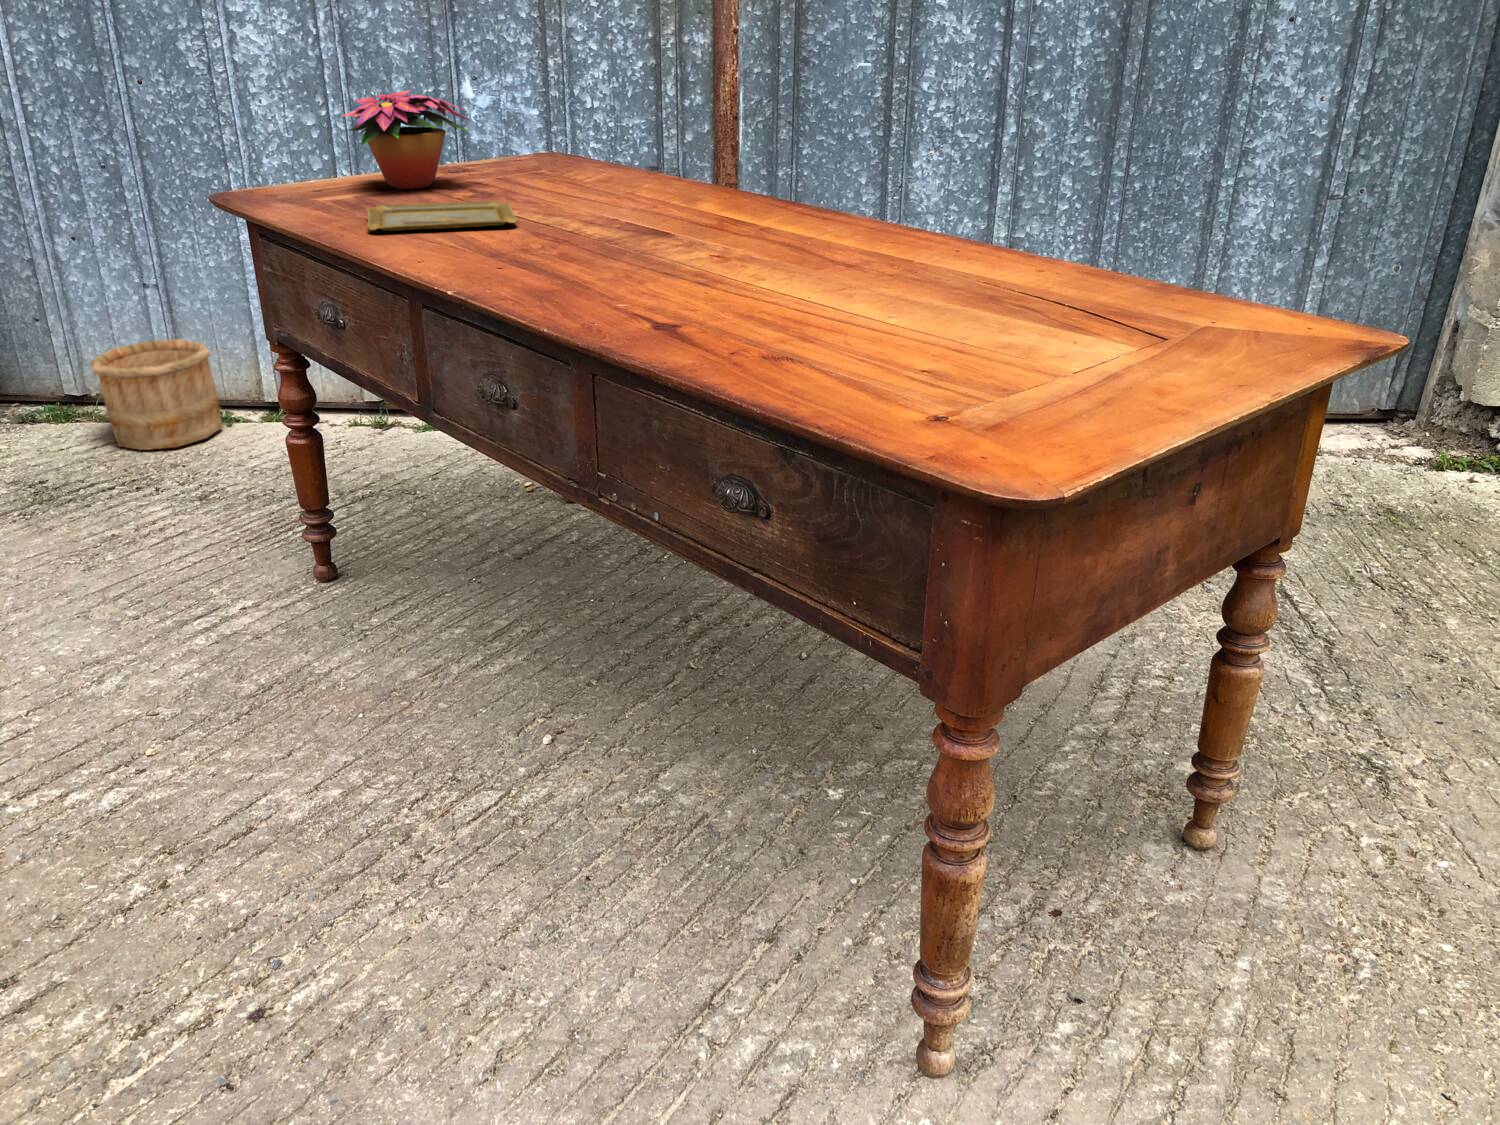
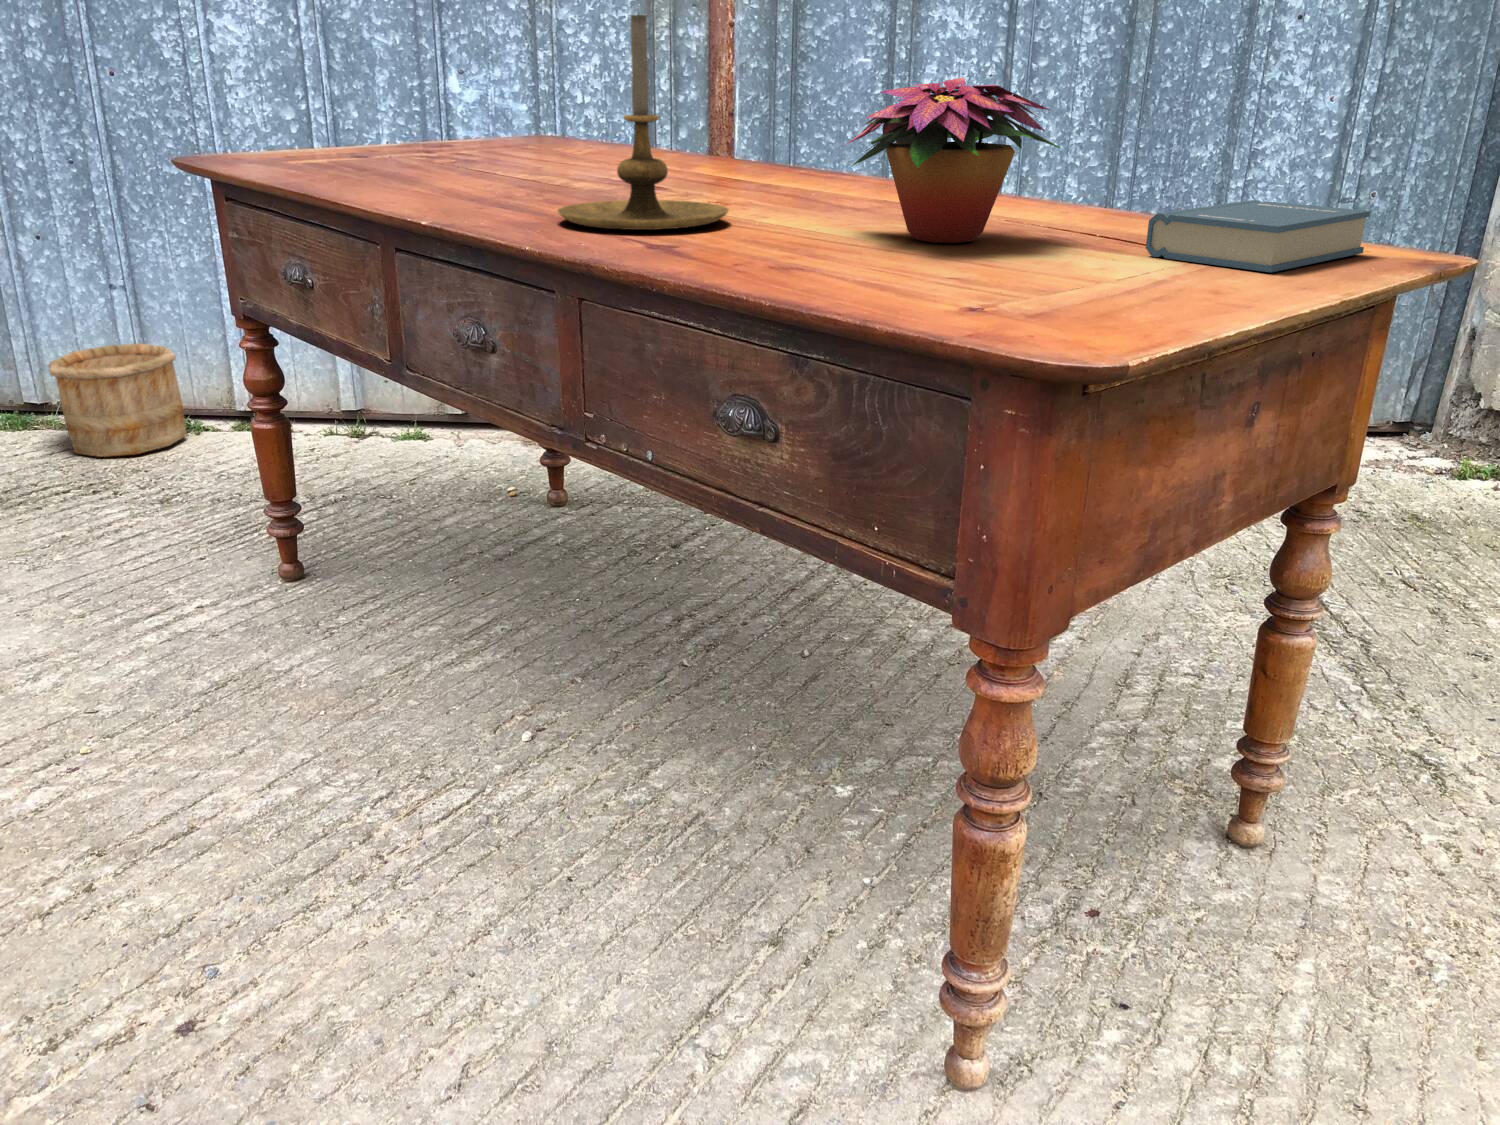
flower arrangement: present [343,90,470,189] -> present [844,77,1060,243]
candle holder: none [570,97,727,299] -> present [557,14,728,230]
tray: present [367,201,517,231] -> none [339,164,501,186]
hardback book: none [1106,269,1313,355] -> present [1146,200,1371,272]

